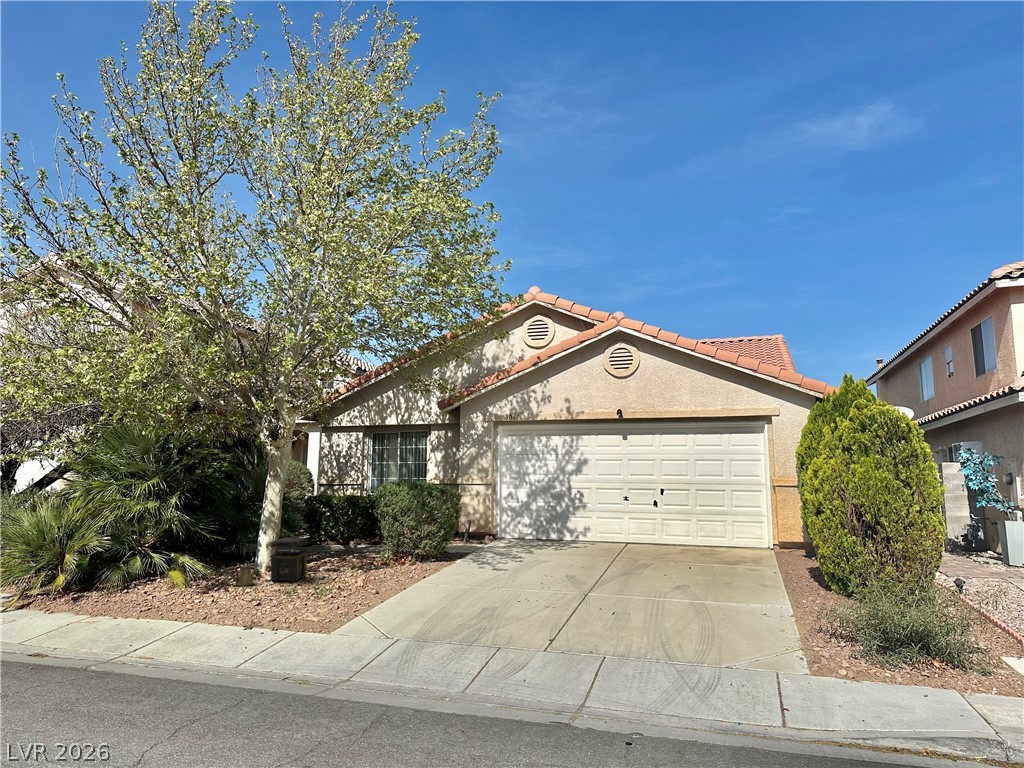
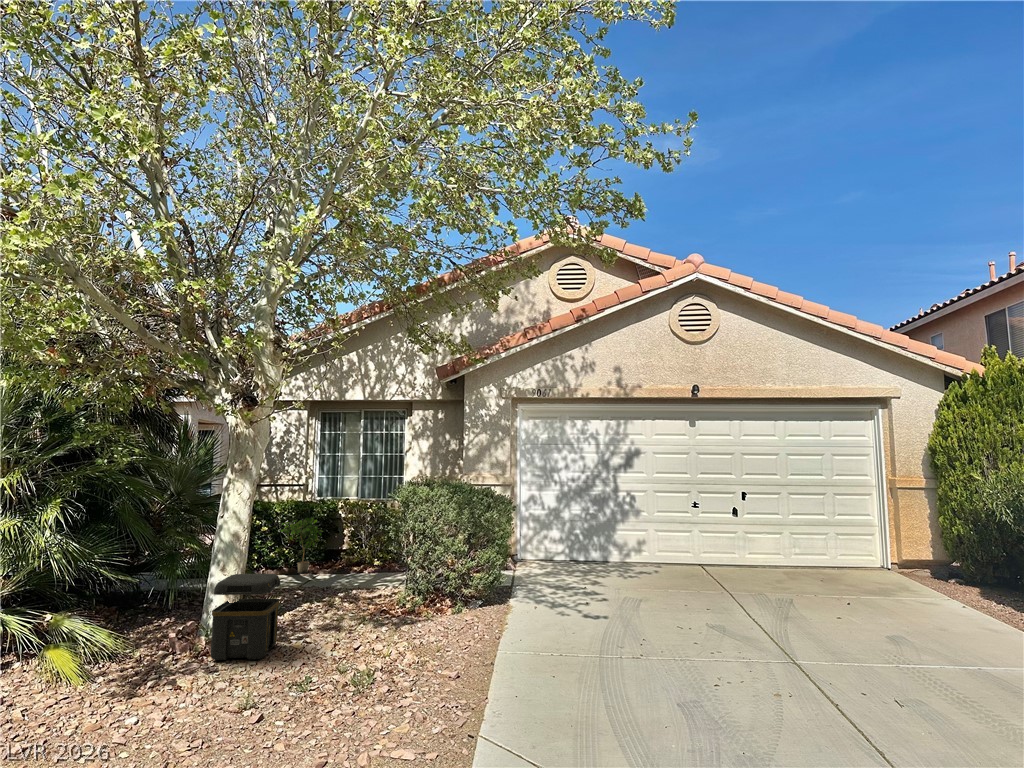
potted plant: none [334,507,363,544] -> present [281,517,323,574]
watering can: present [222,566,254,586] -> none [111,634,187,677]

